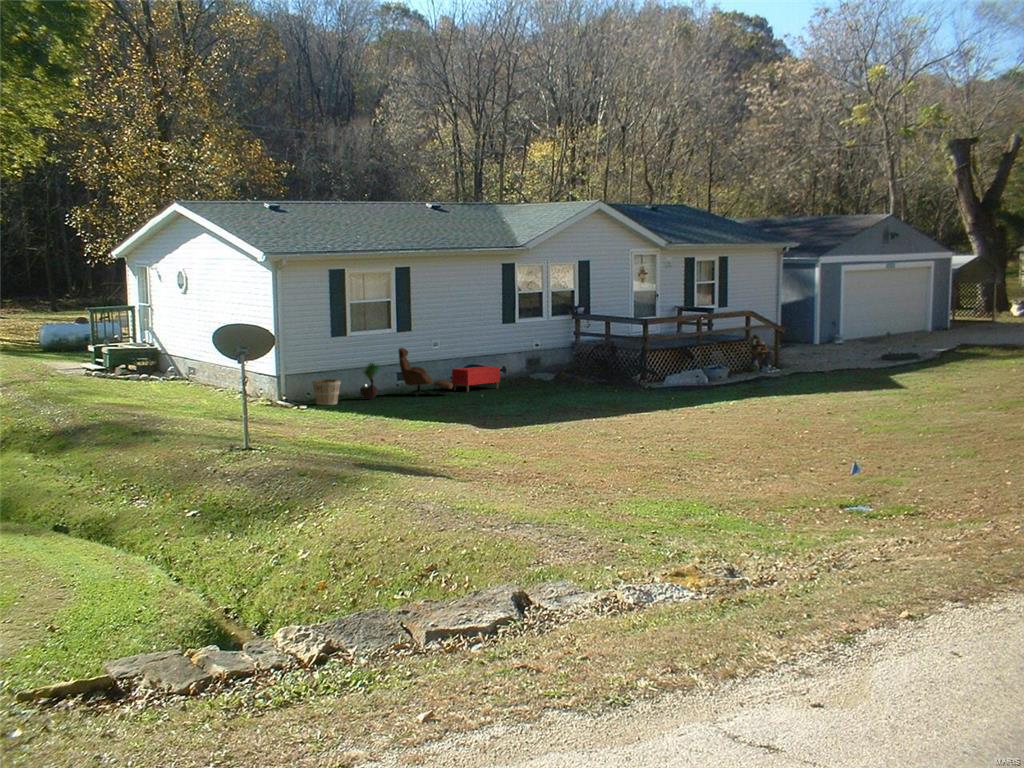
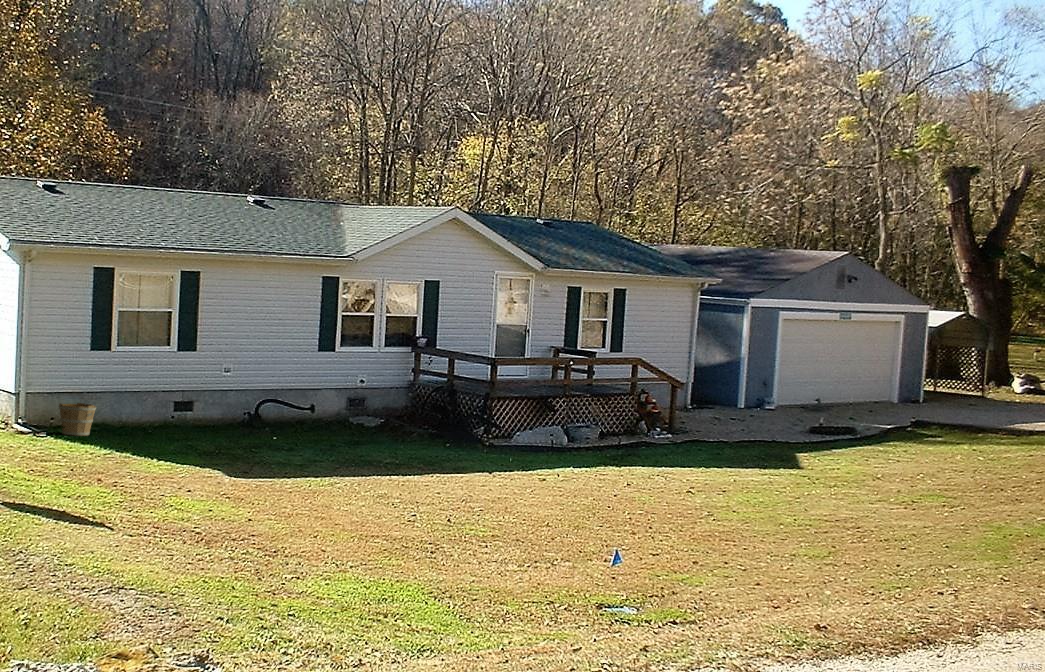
lounge chair: present [398,348,453,397] -> none [177,371,244,436]
potted tree: present [360,363,380,399] -> none [122,382,153,433]
bench: present [452,366,500,392] -> none [246,403,310,434]

